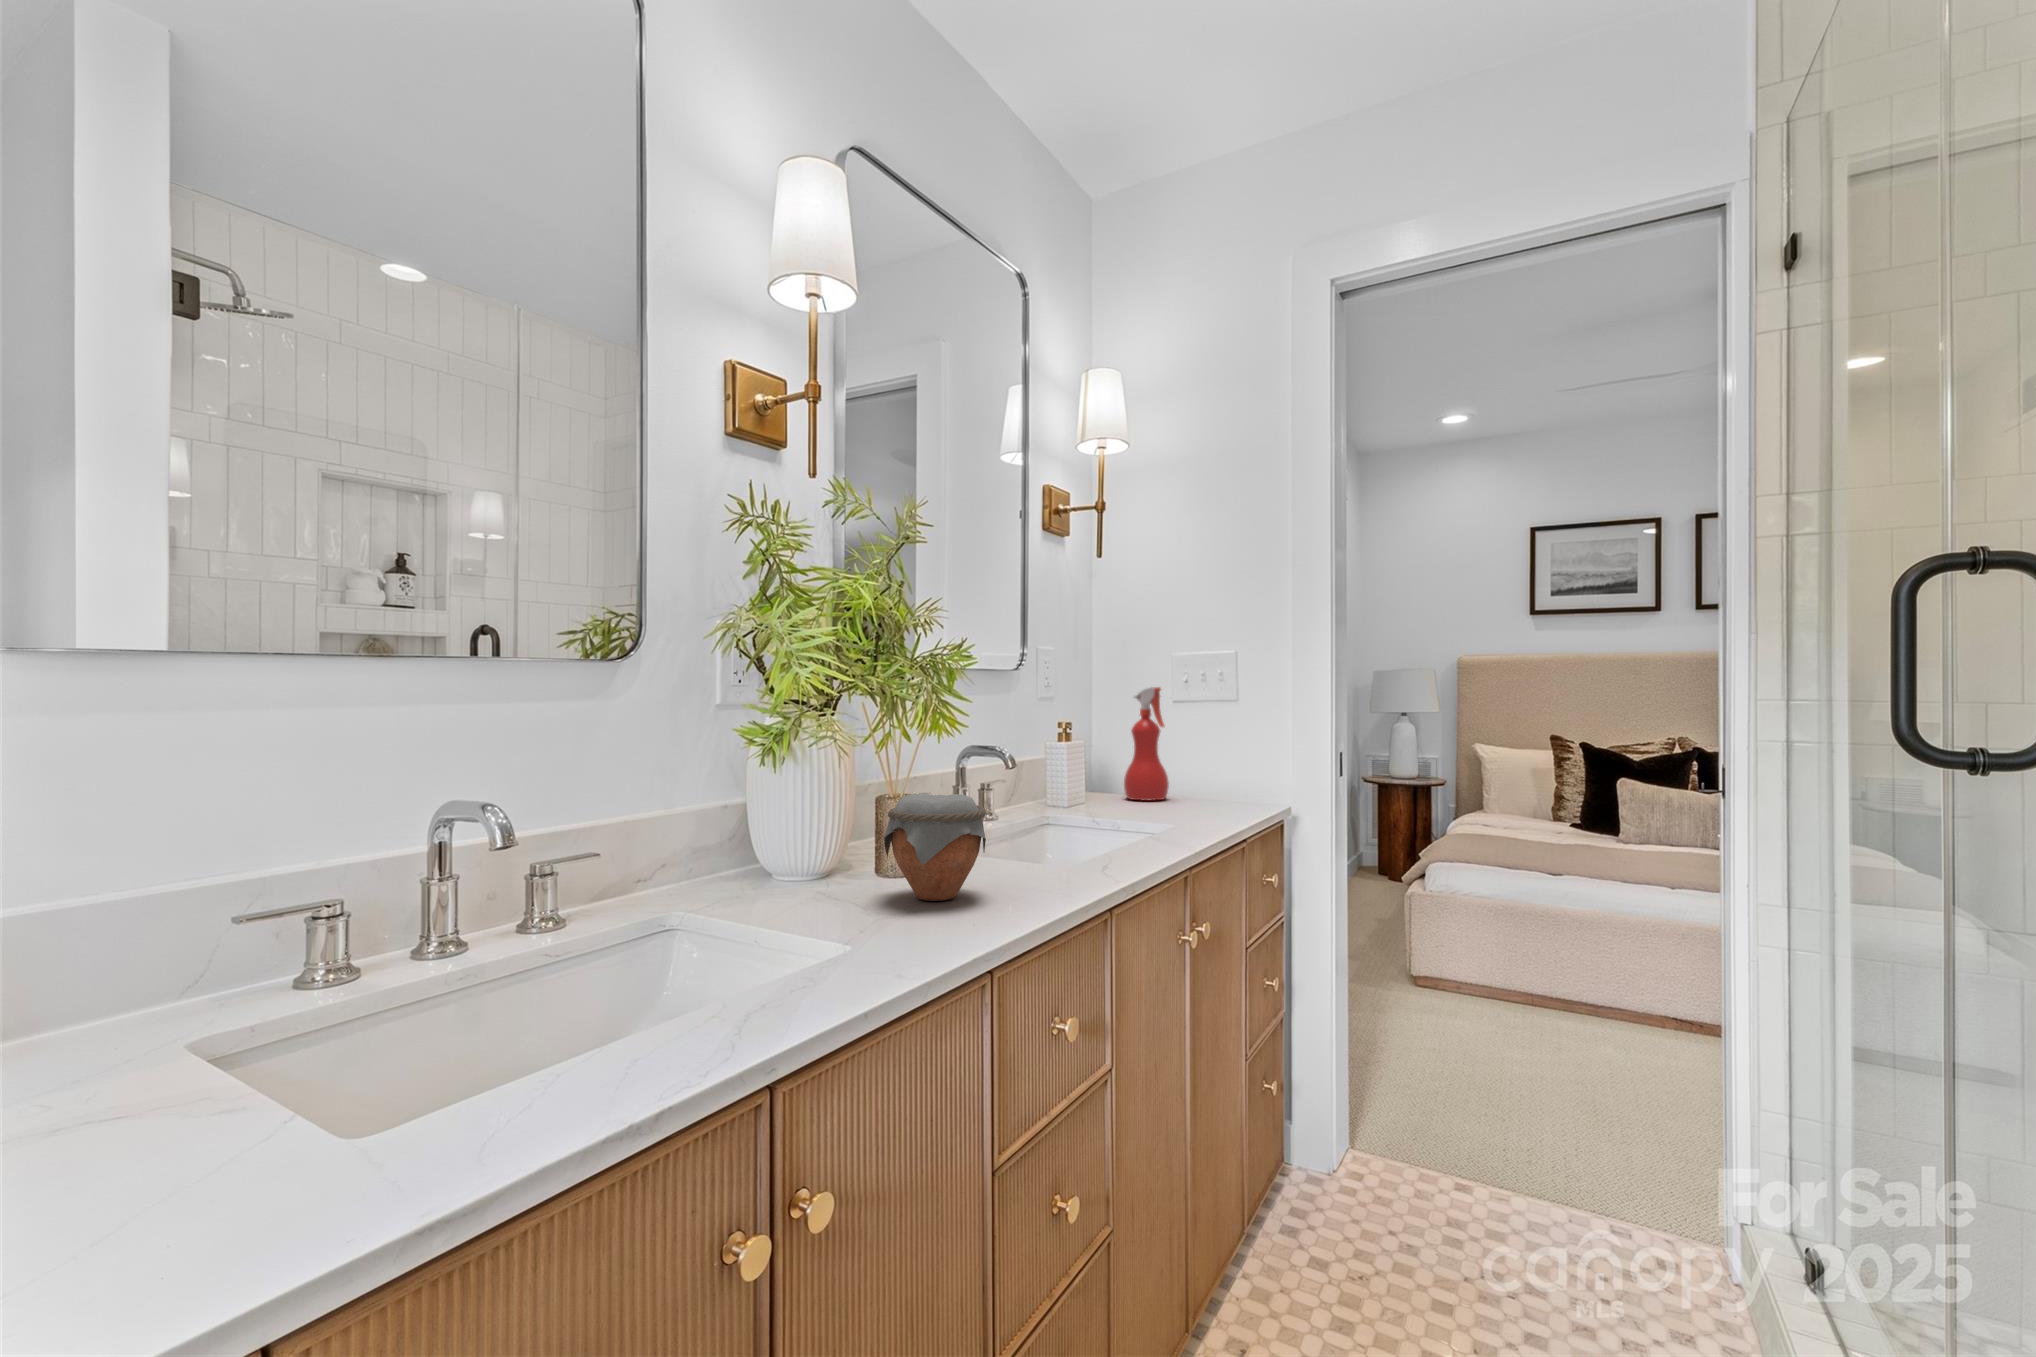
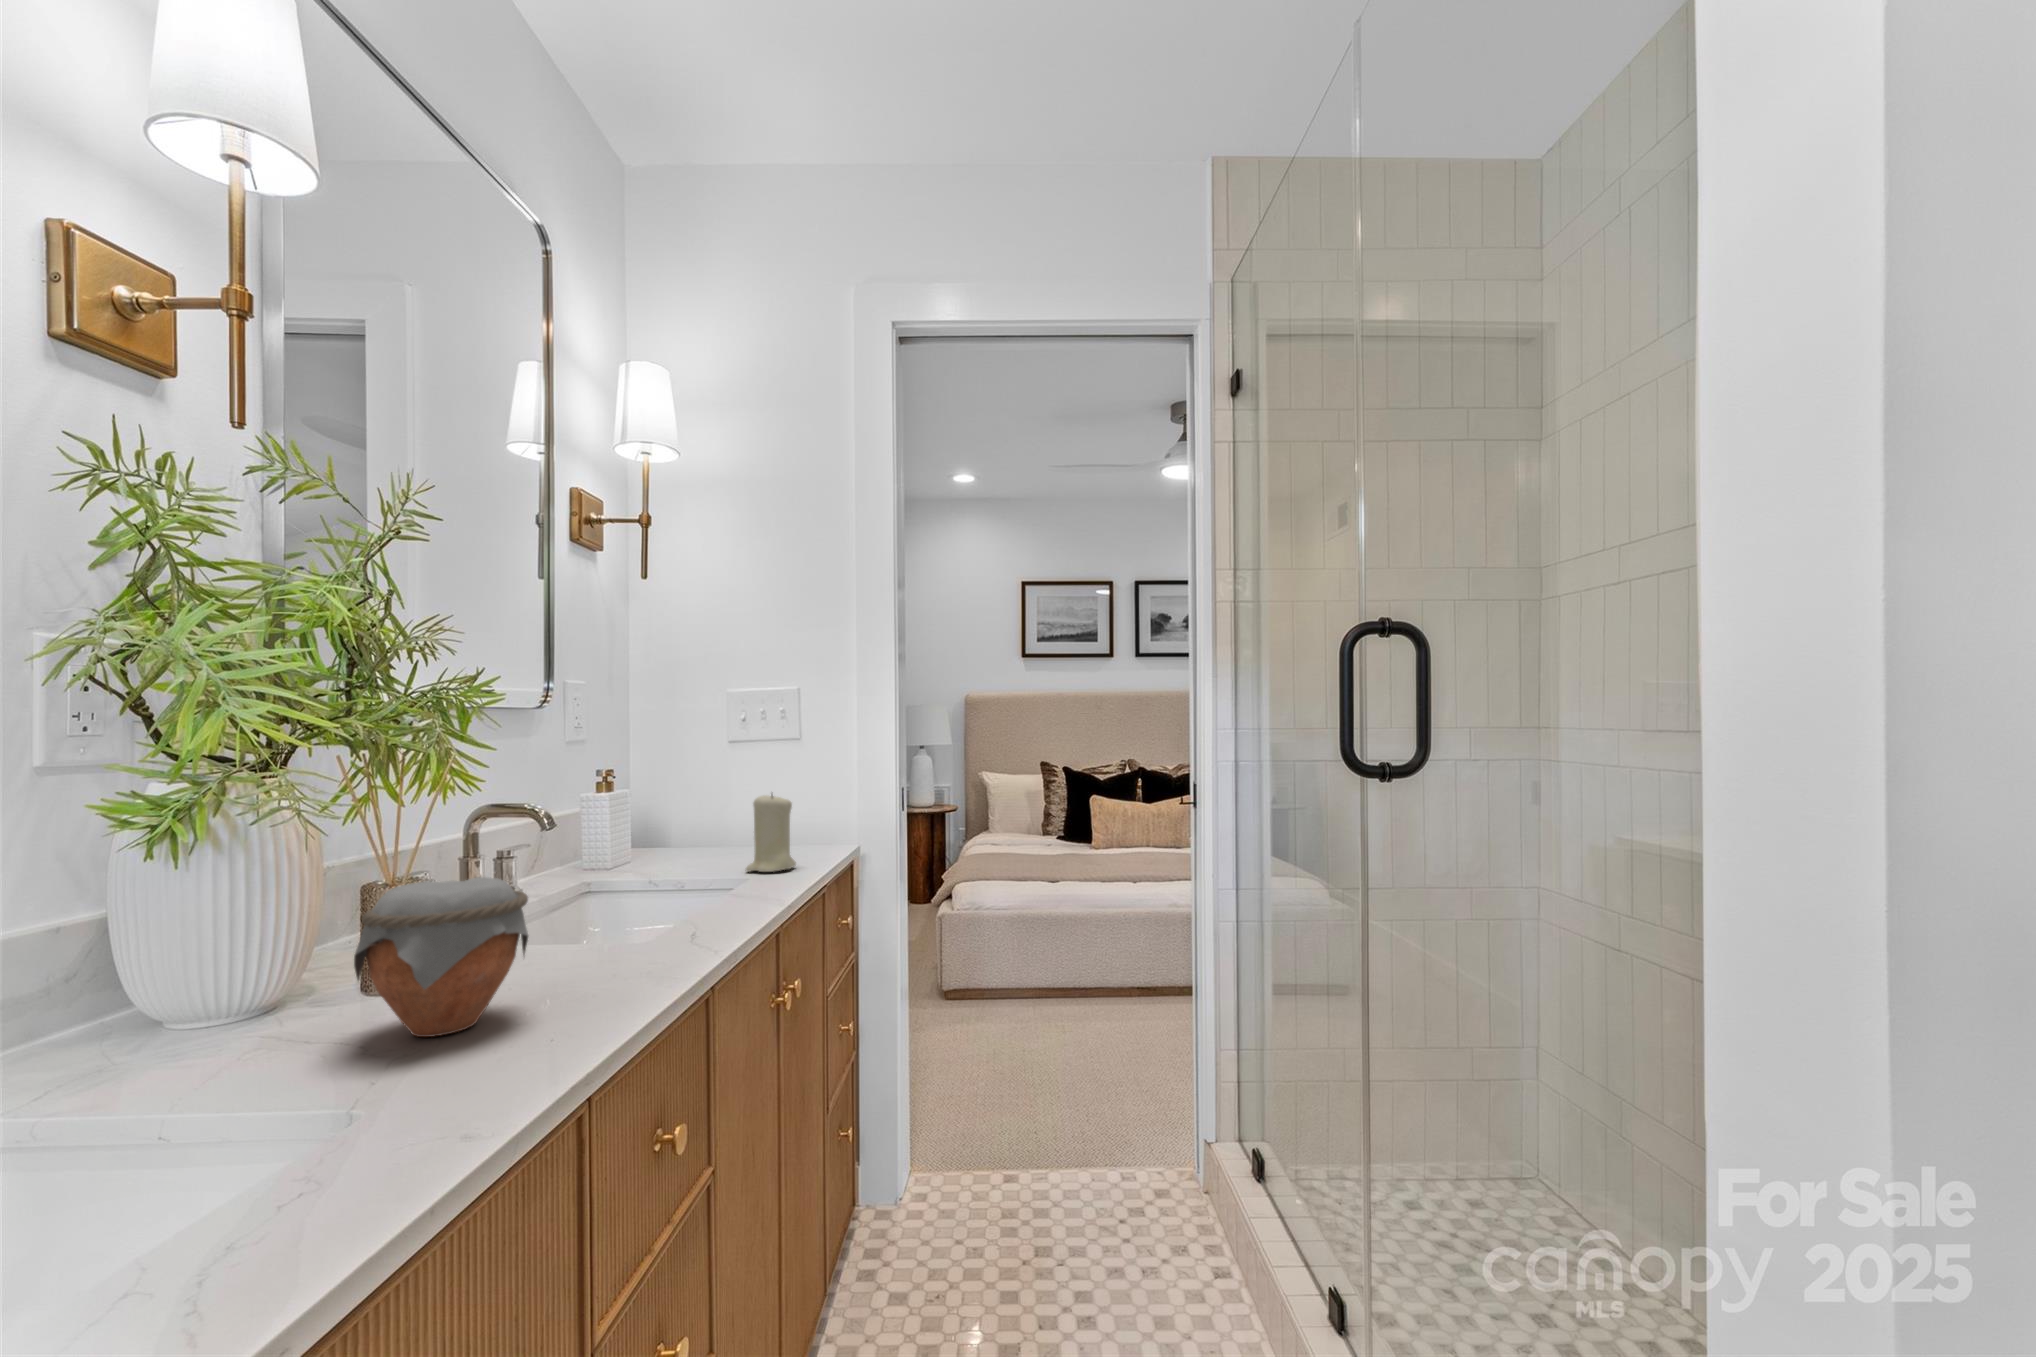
spray bottle: present [1124,687,1169,801] -> none [679,726,730,851]
candle: none [1174,749,1220,823] -> present [745,794,796,872]

